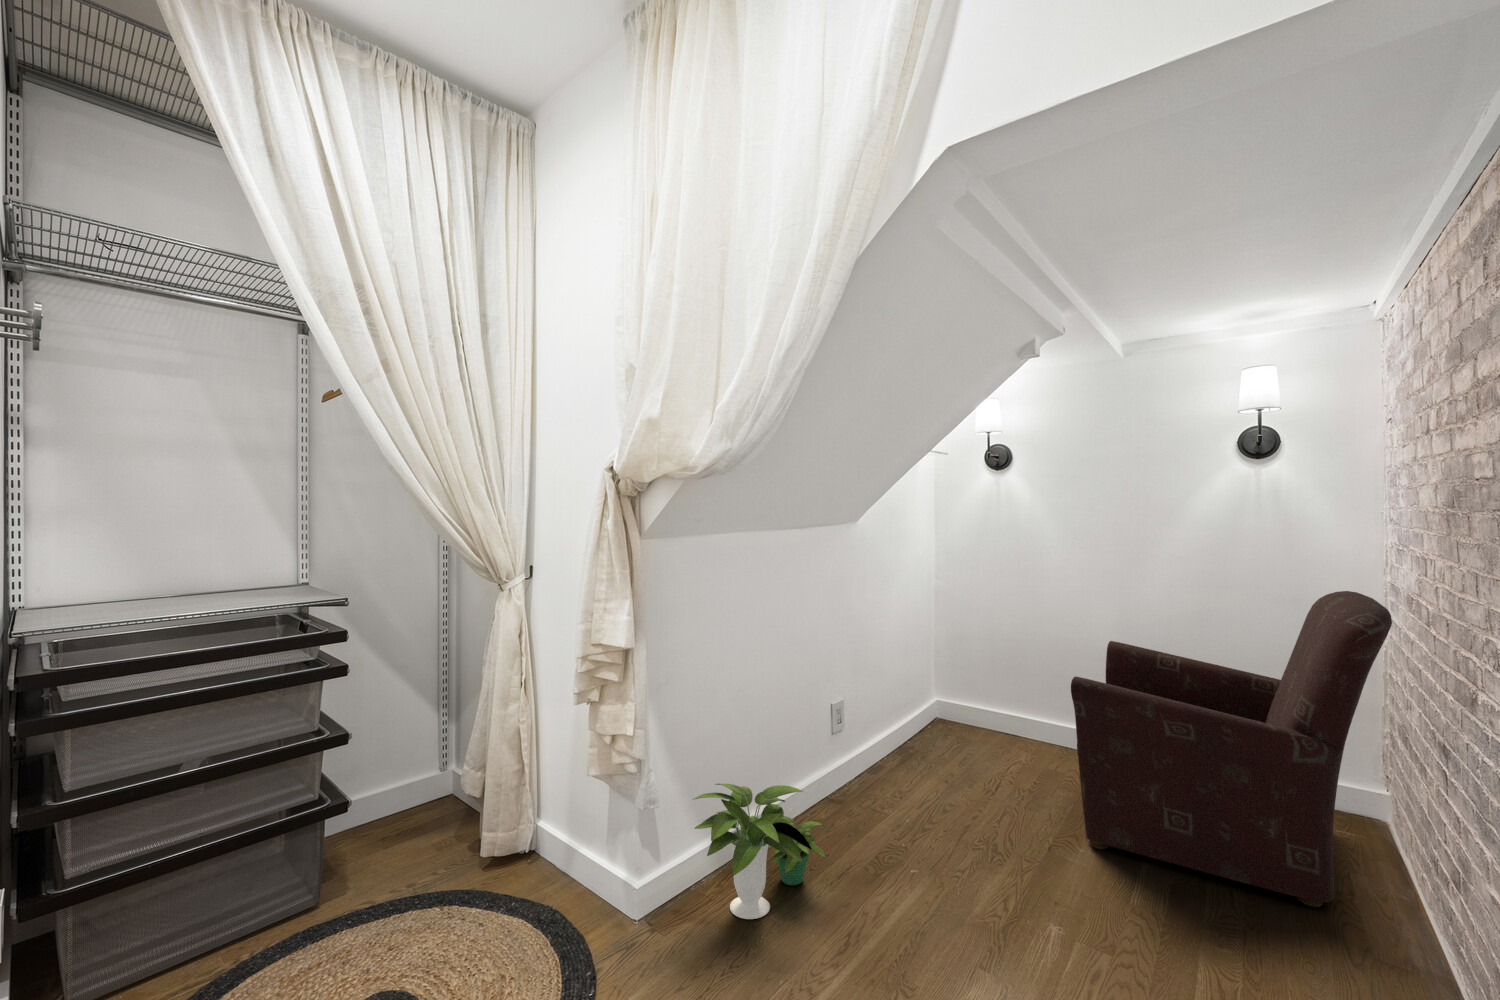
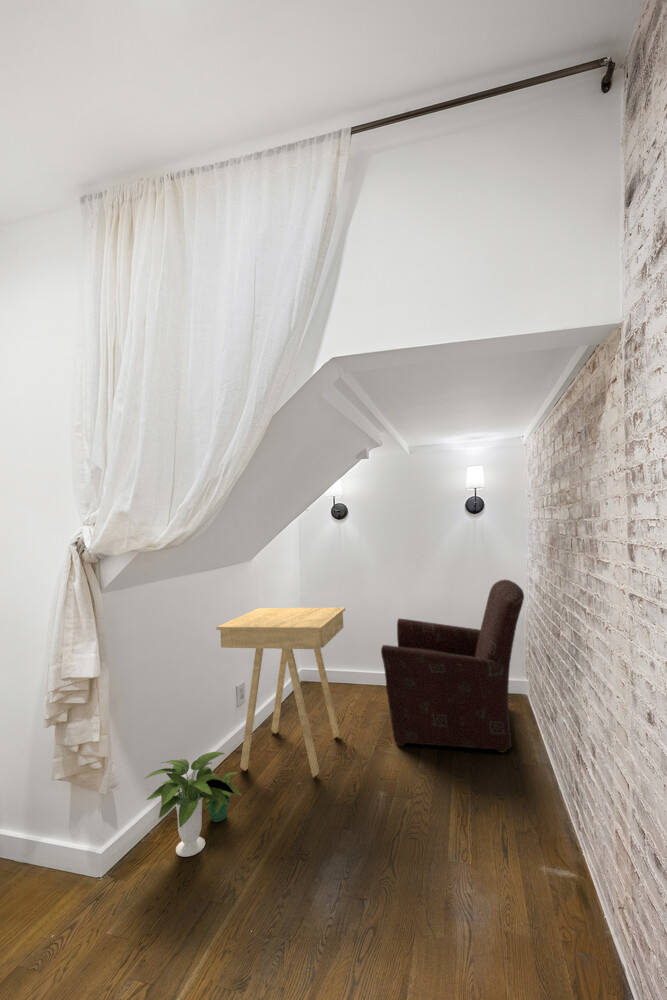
side table: none [802,595,1010,860] -> present [216,608,345,777]

